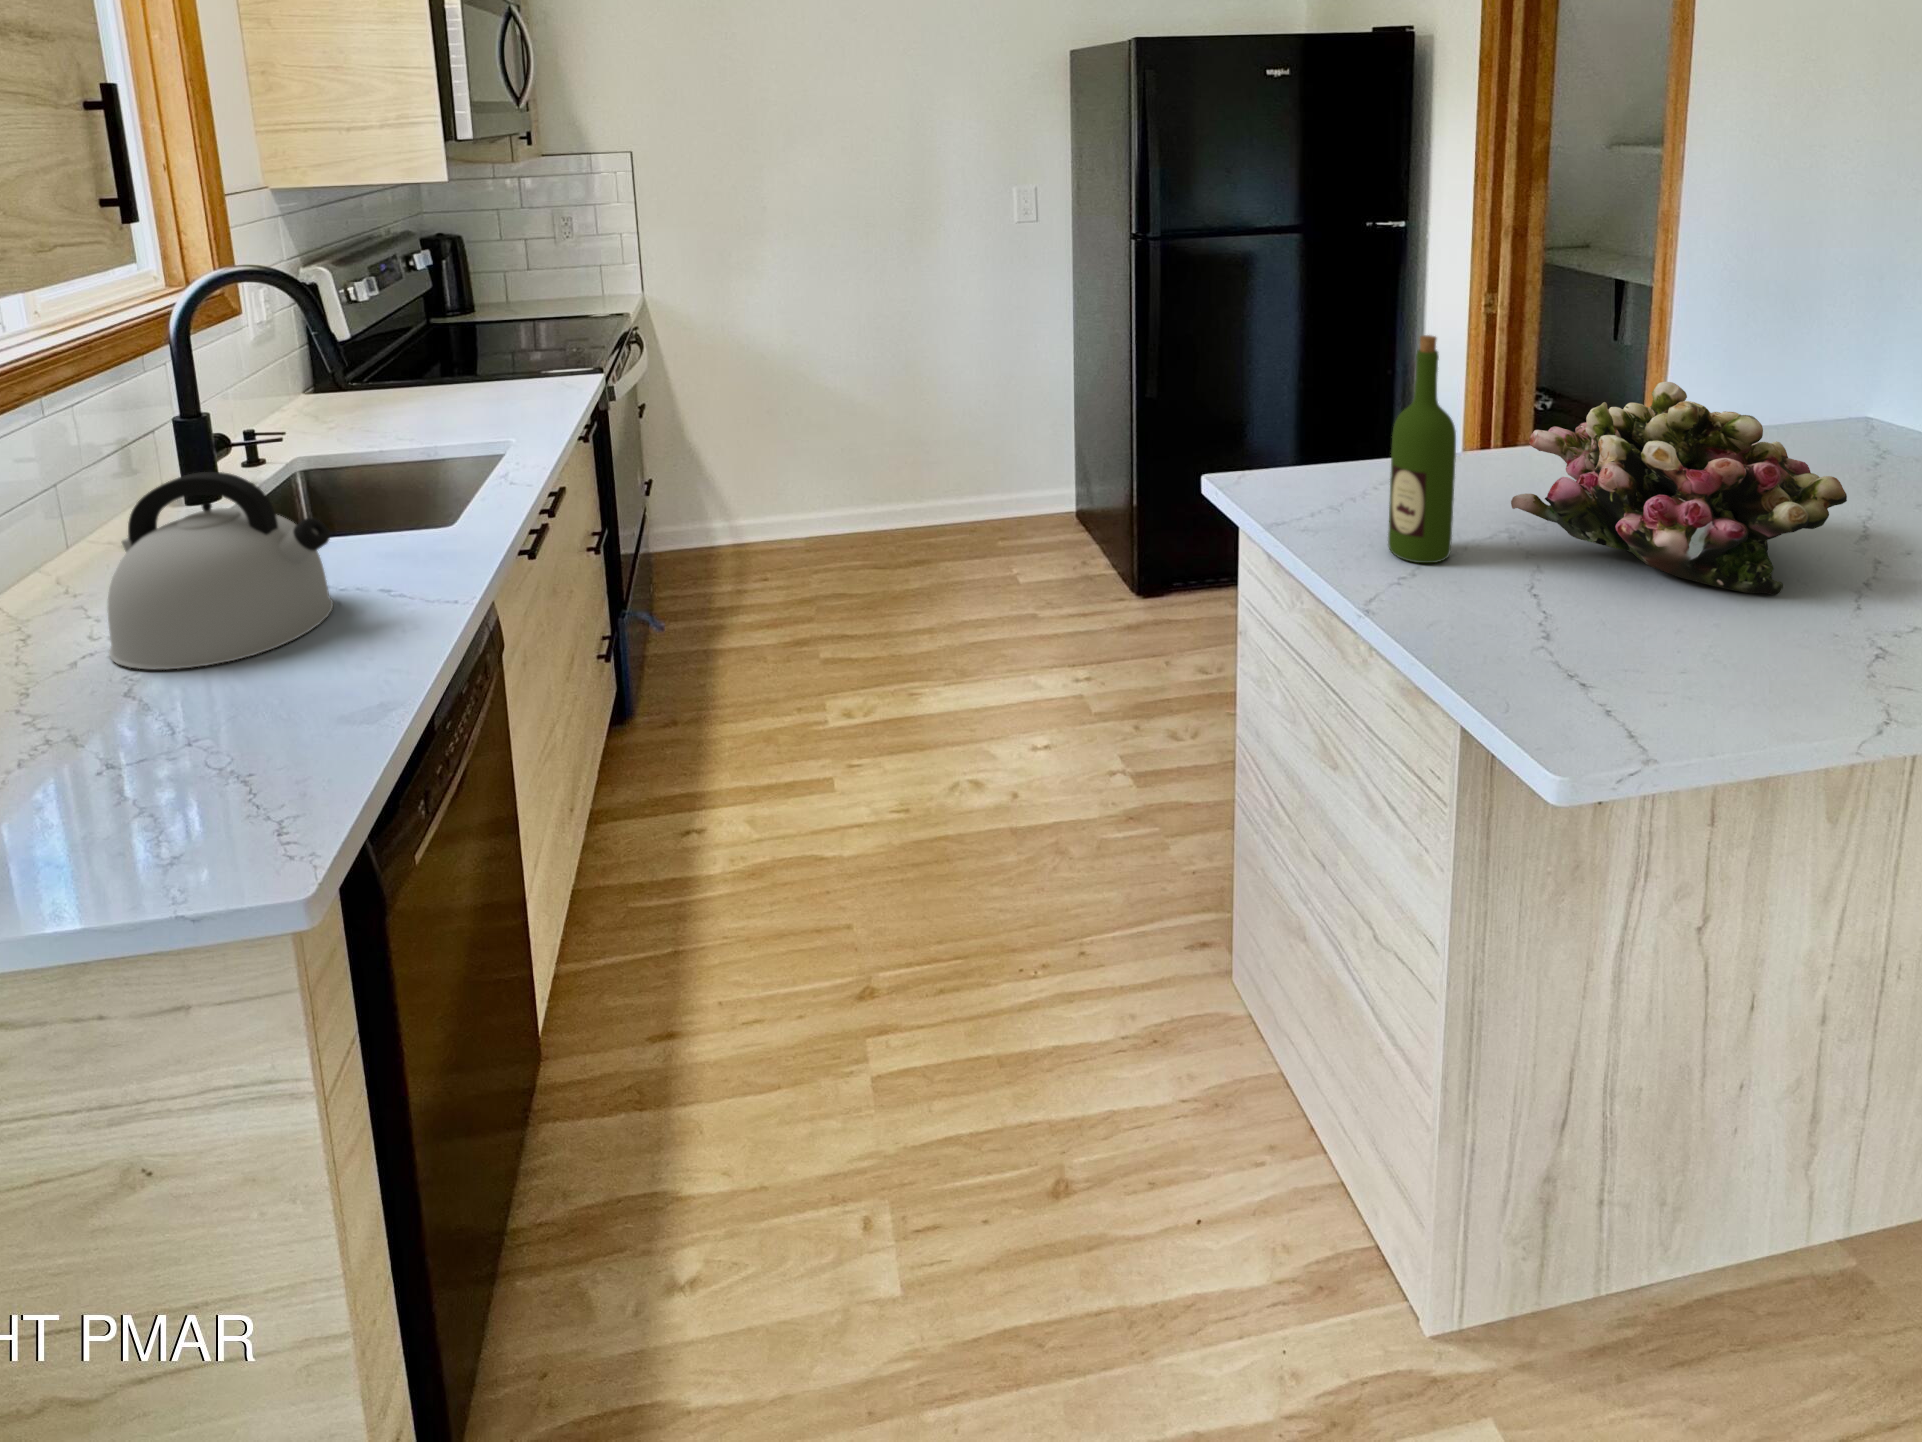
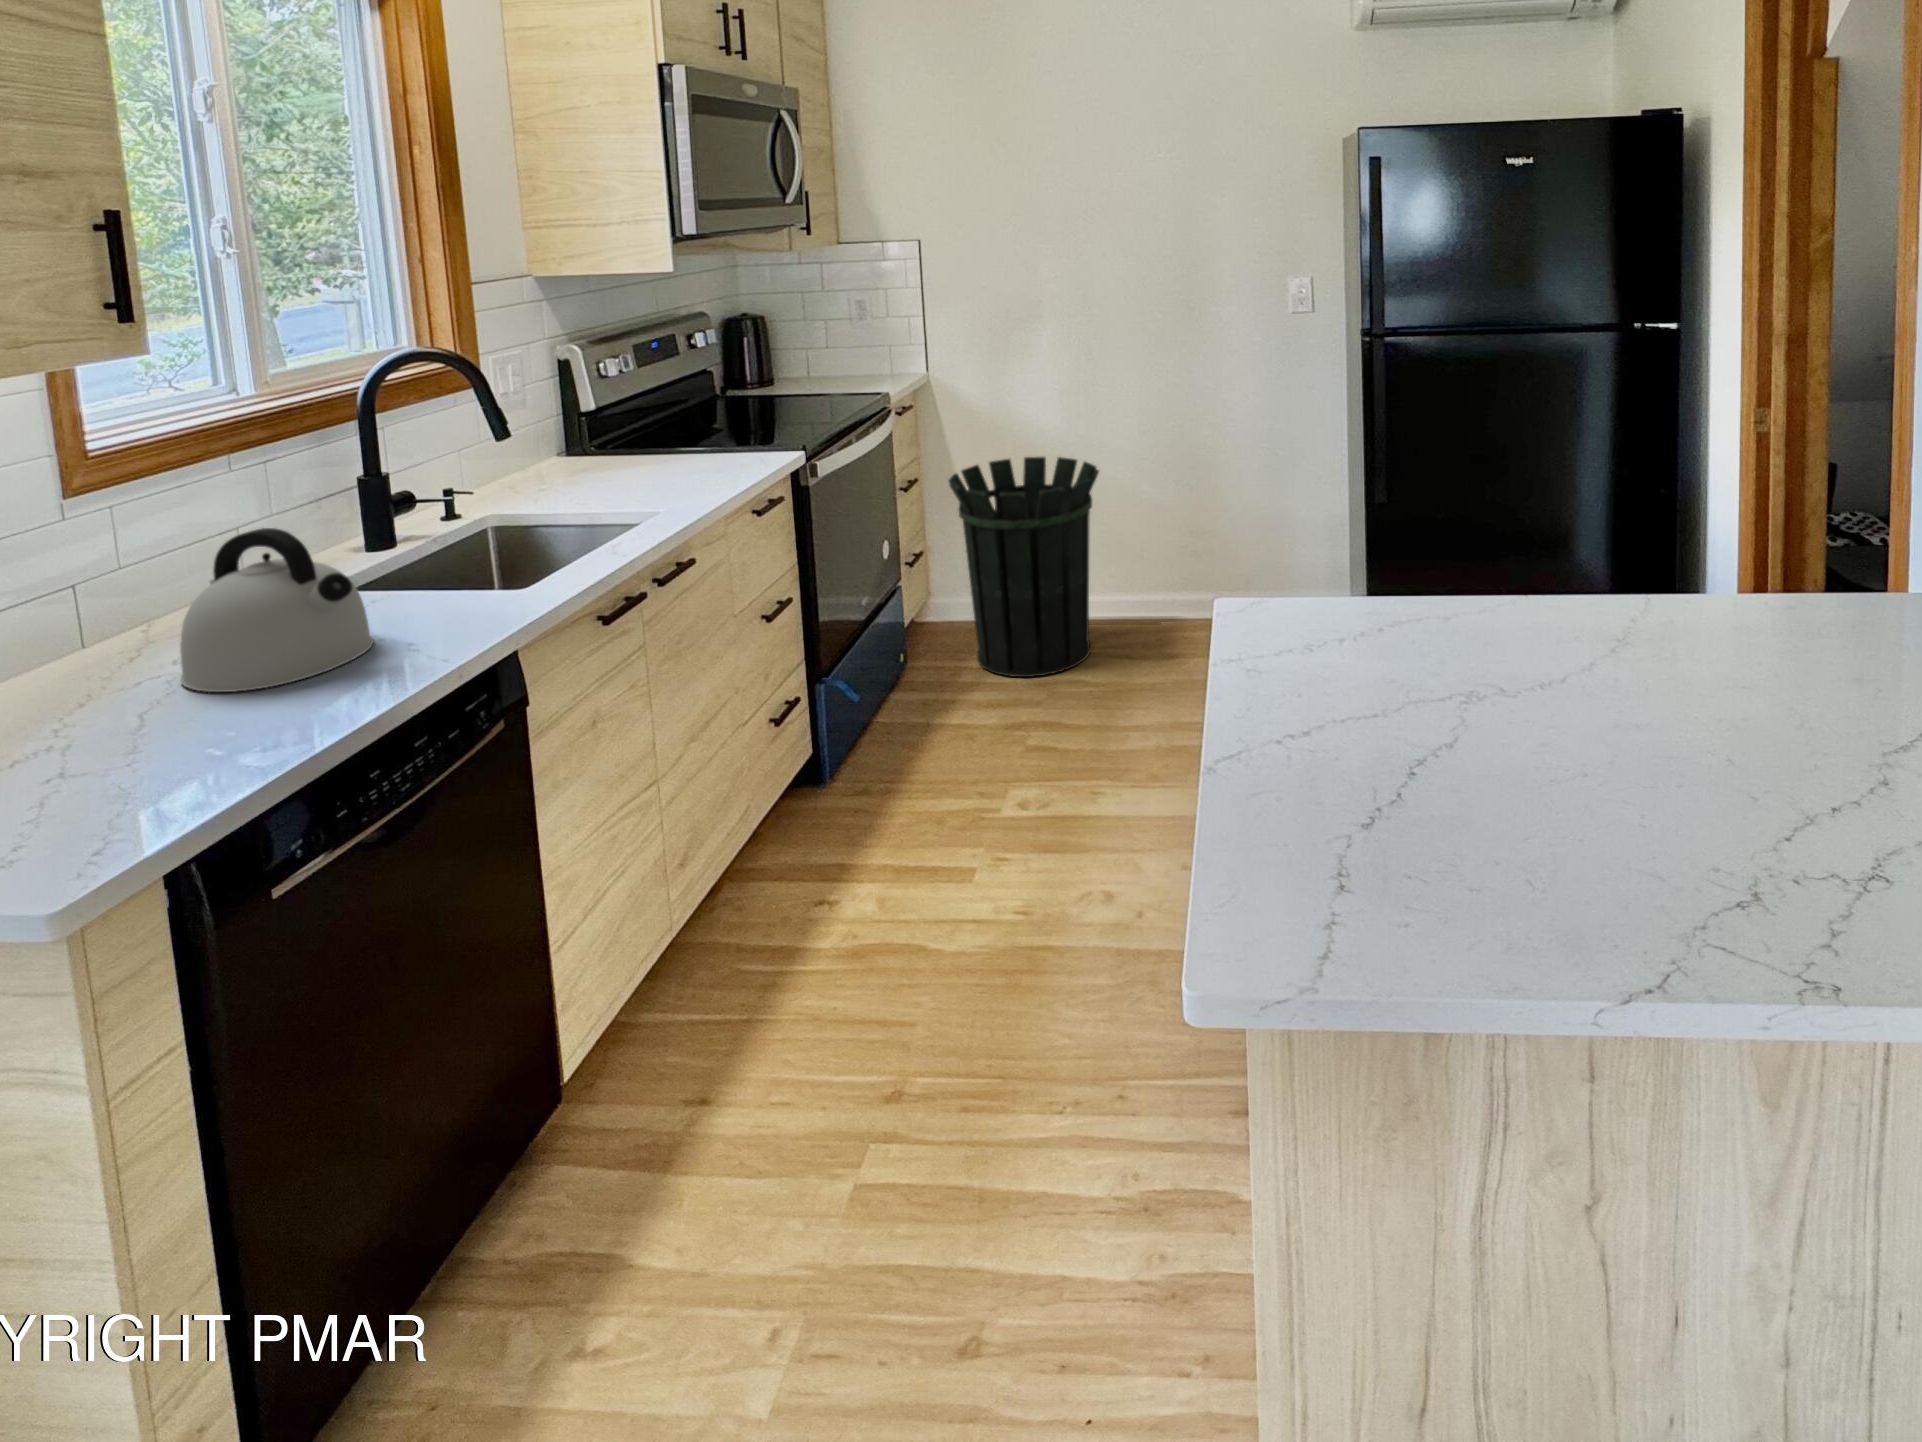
wine bottle: present [1388,335,1456,563] -> none [1308,469,1377,722]
waste bin: none [696,376,853,599] -> present [949,457,1099,677]
flower arrangement: present [1511,382,1847,595] -> none [1447,538,1799,811]

